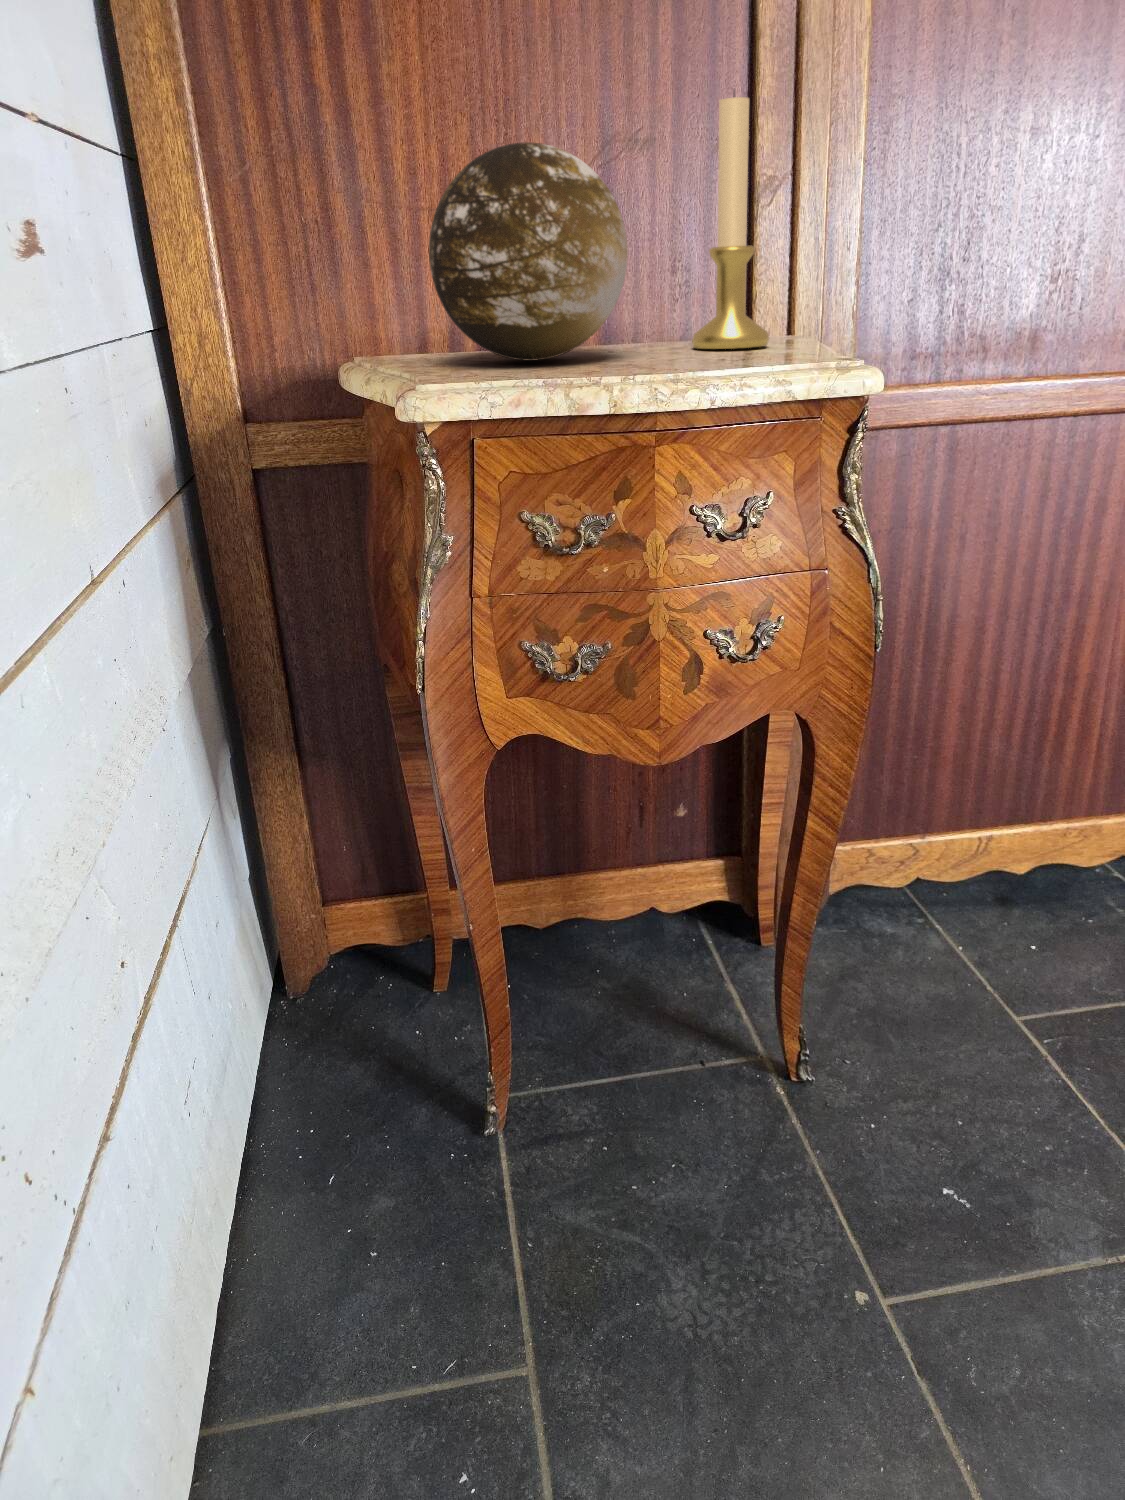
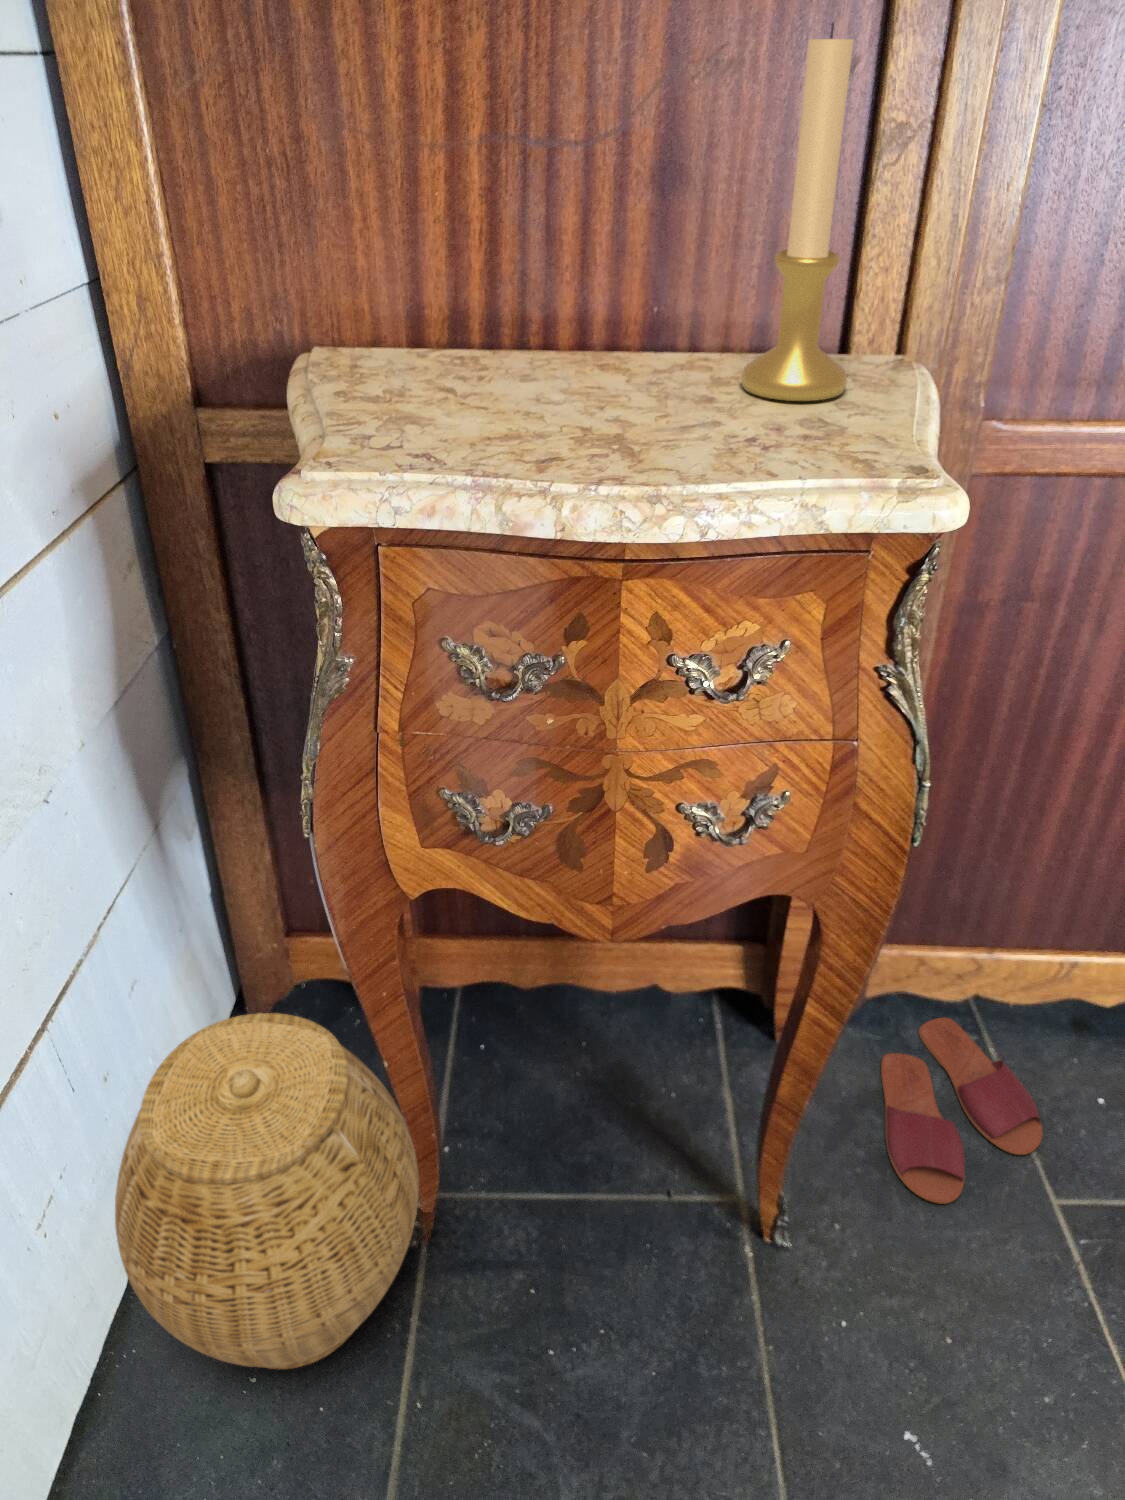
decorative orb: present [429,142,628,361] -> none [367,110,640,409]
woven basket: none [246,900,509,1241] -> present [115,1013,419,1369]
slippers: none [851,914,994,1034] -> present [881,1017,1042,1204]

